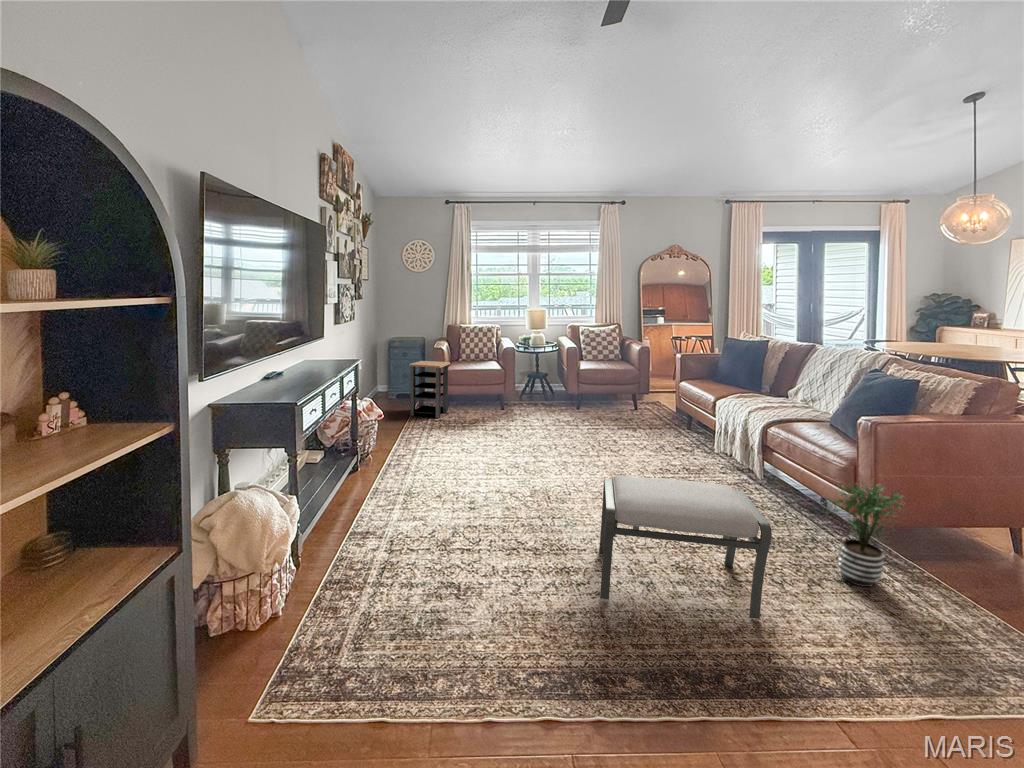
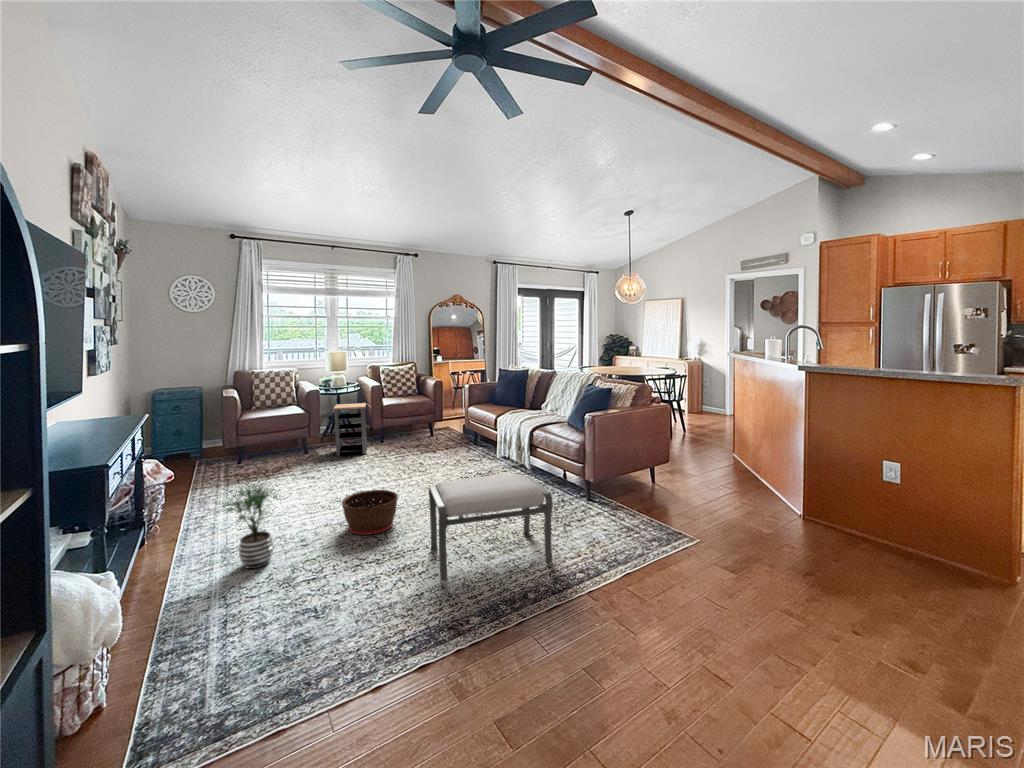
side table: present [409,361,450,418] -> present [334,403,367,456]
basket: none [512,465,573,516] -> present [342,490,398,535]
potted plant: present [826,481,903,587] -> present [218,483,280,569]

